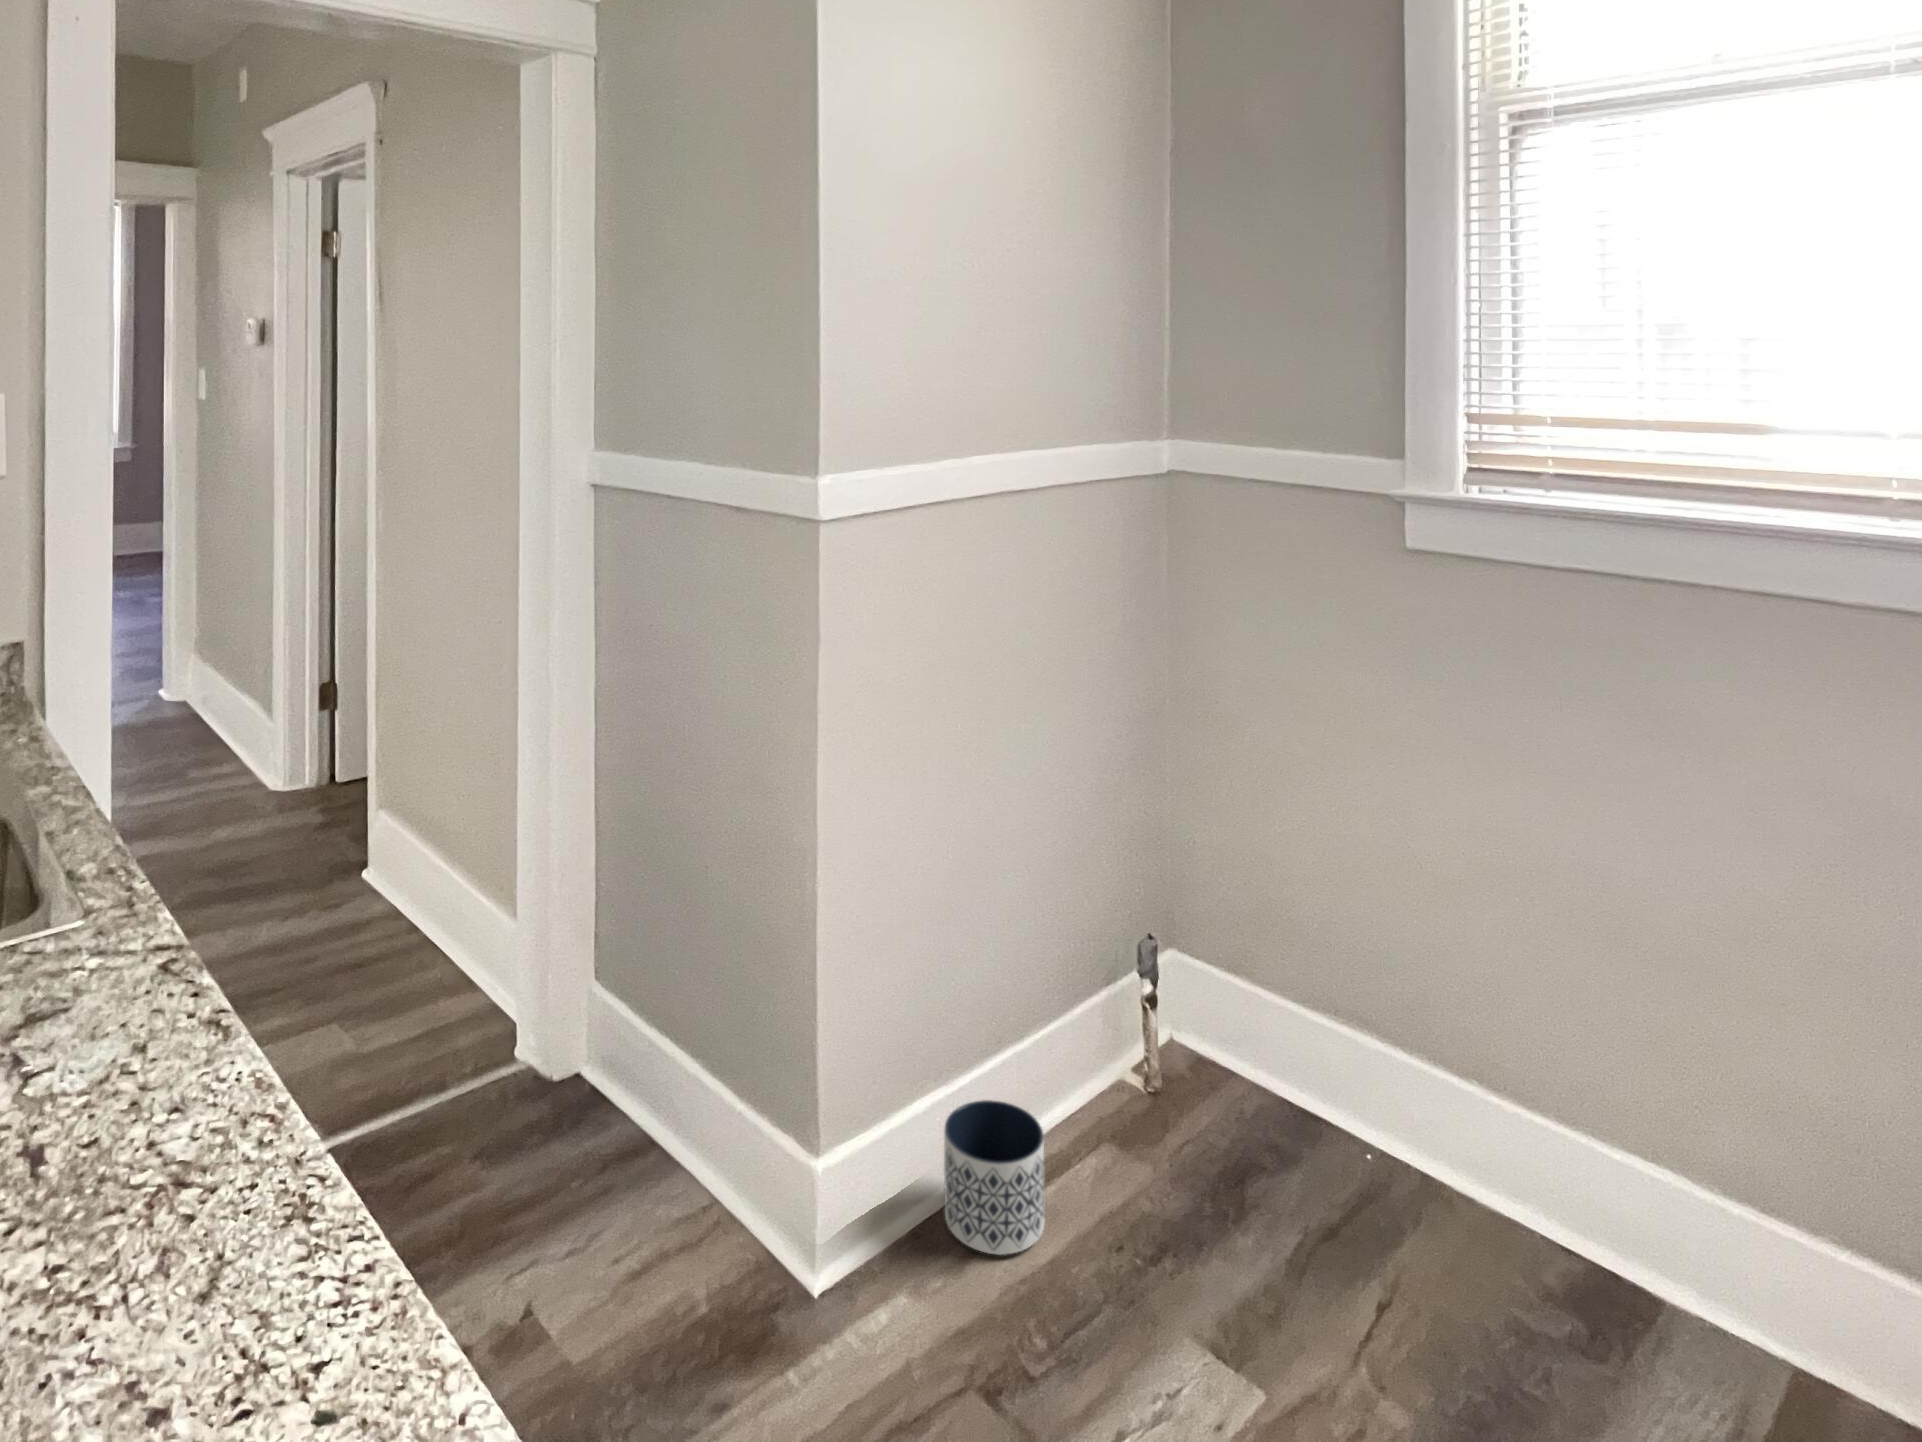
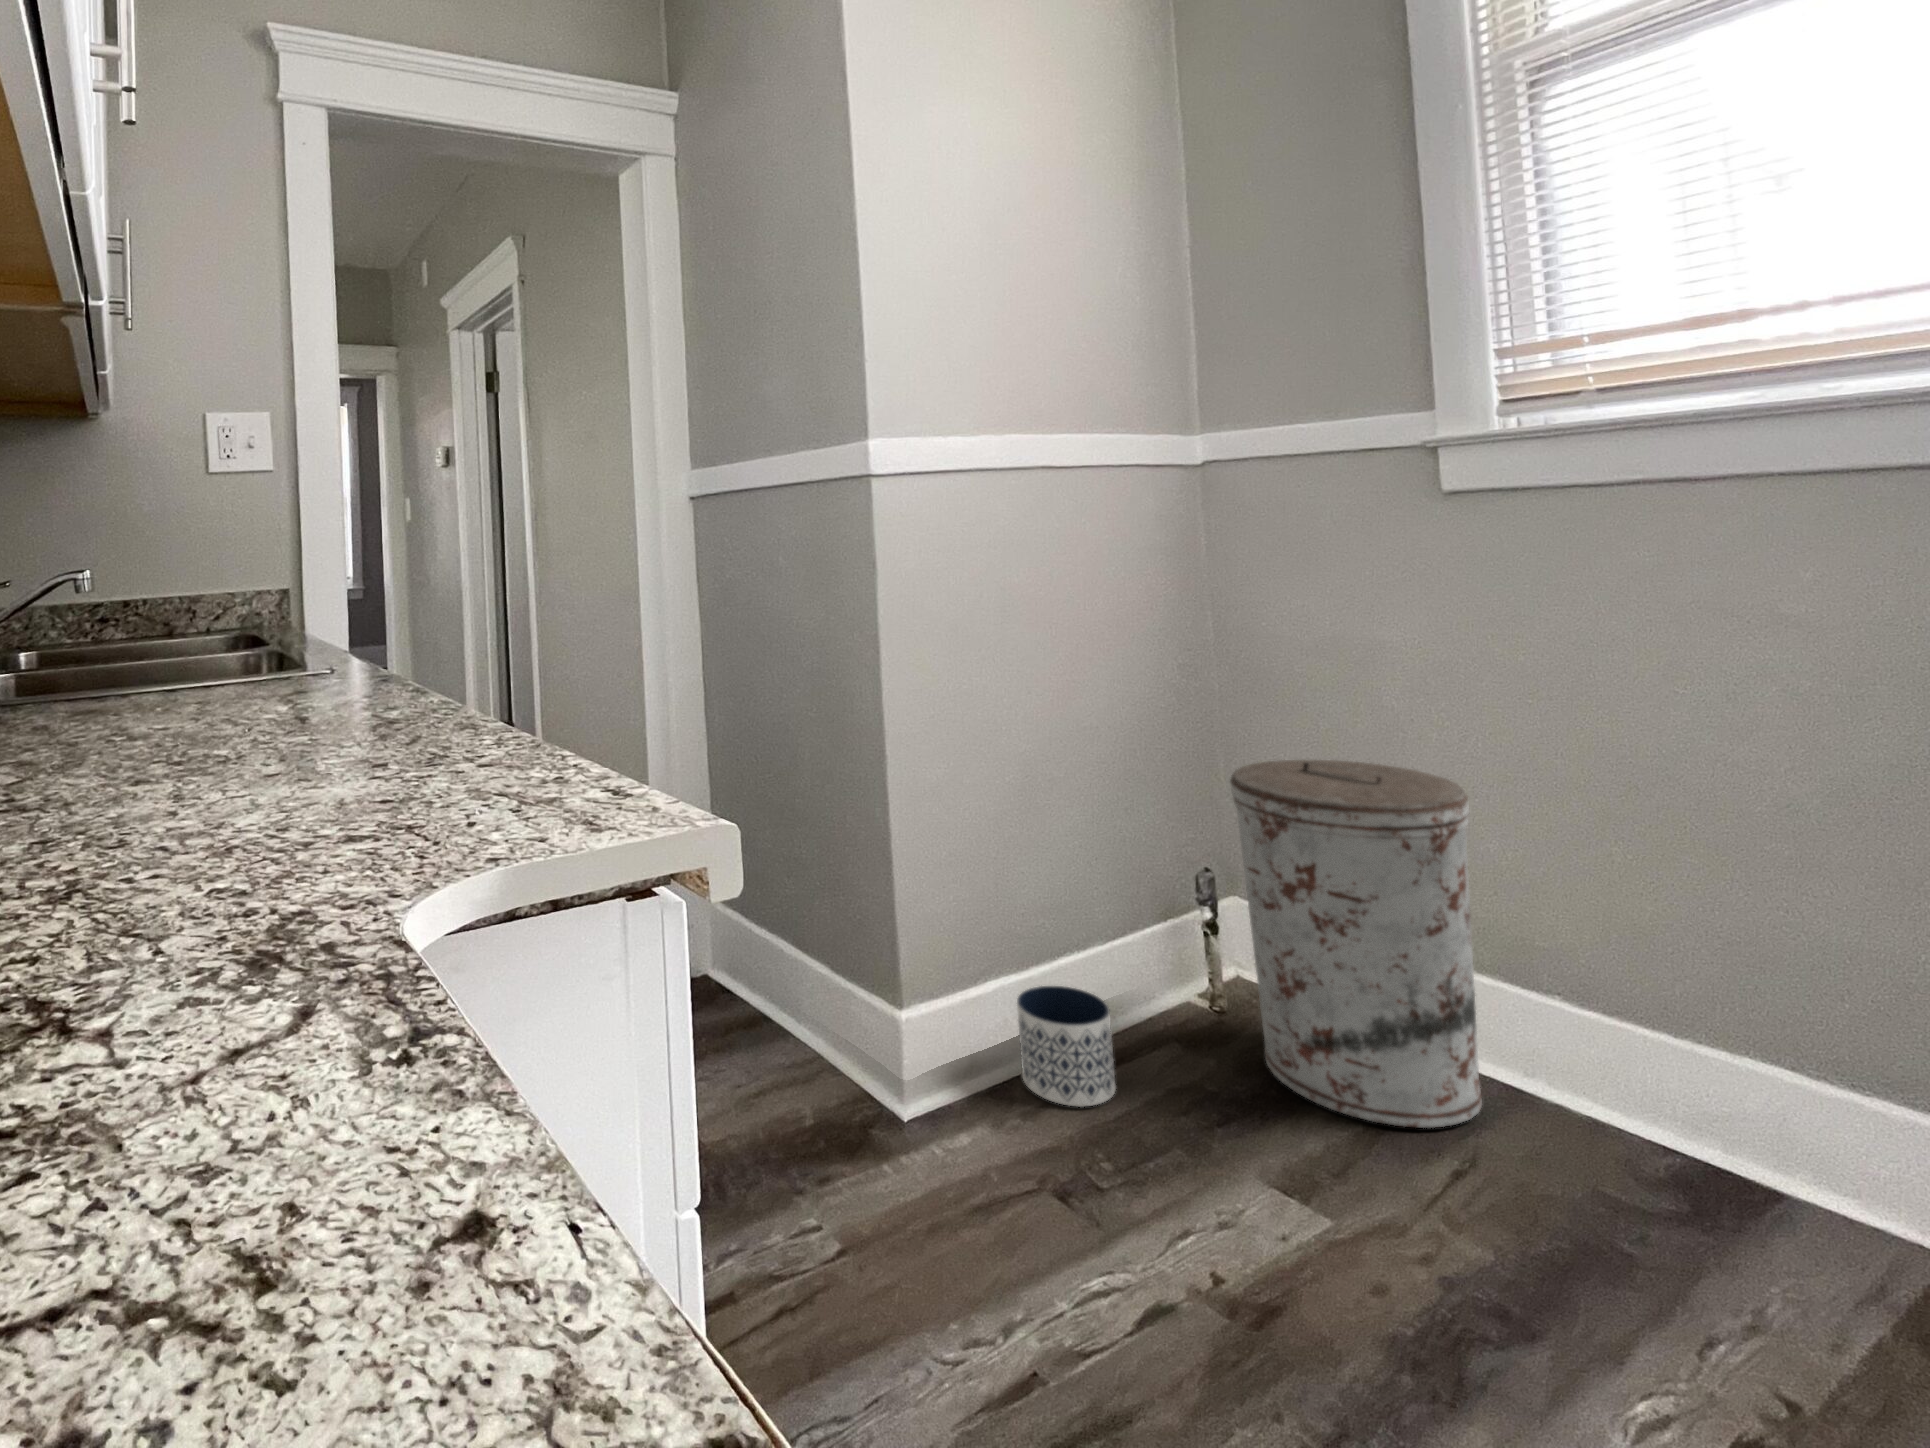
trash can: none [1181,824,1409,1249] -> present [1230,760,1482,1128]

